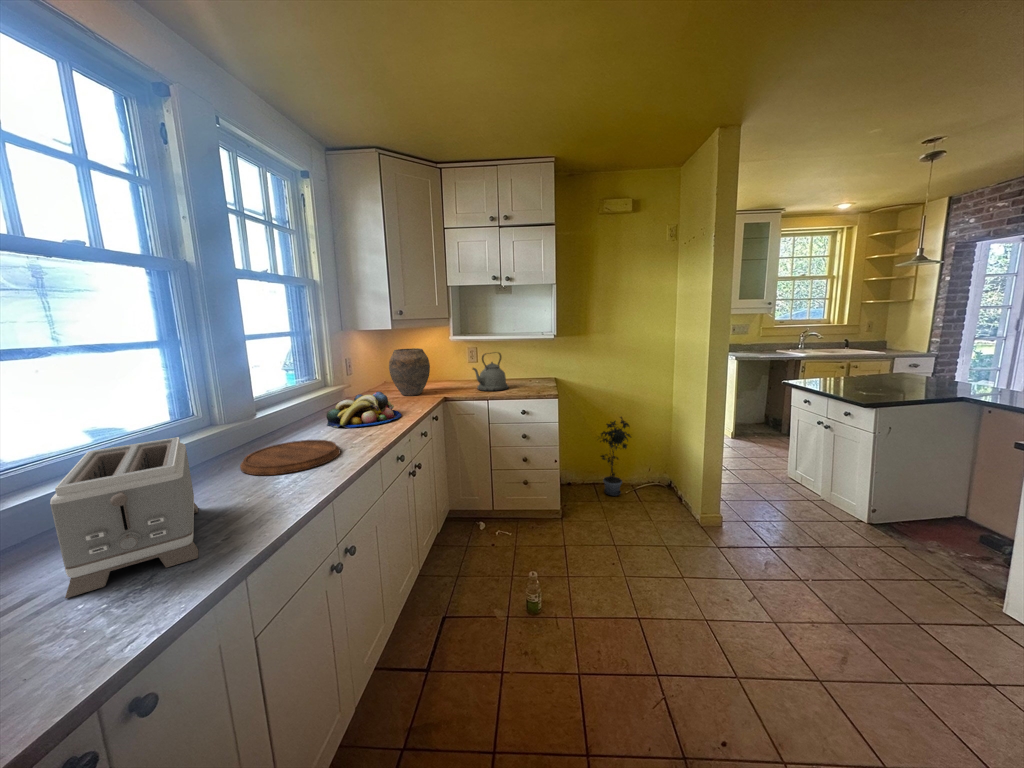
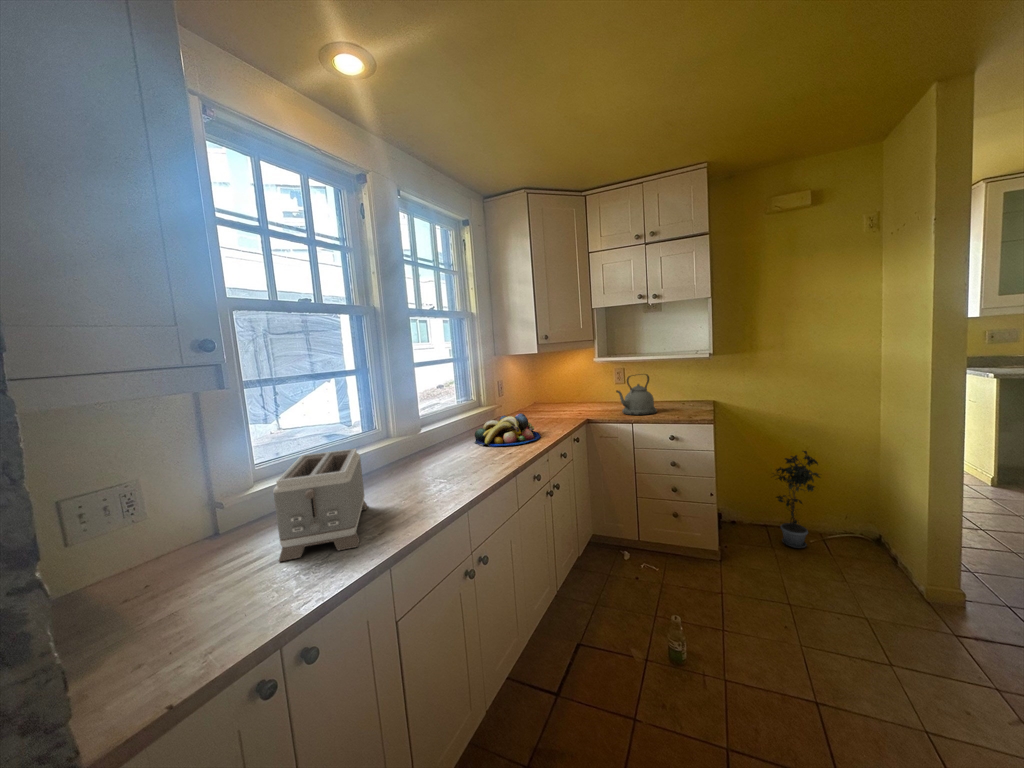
vase: present [389,348,430,396] -> none [535,371,573,417]
cutting board: present [240,440,340,475] -> none [402,456,479,485]

